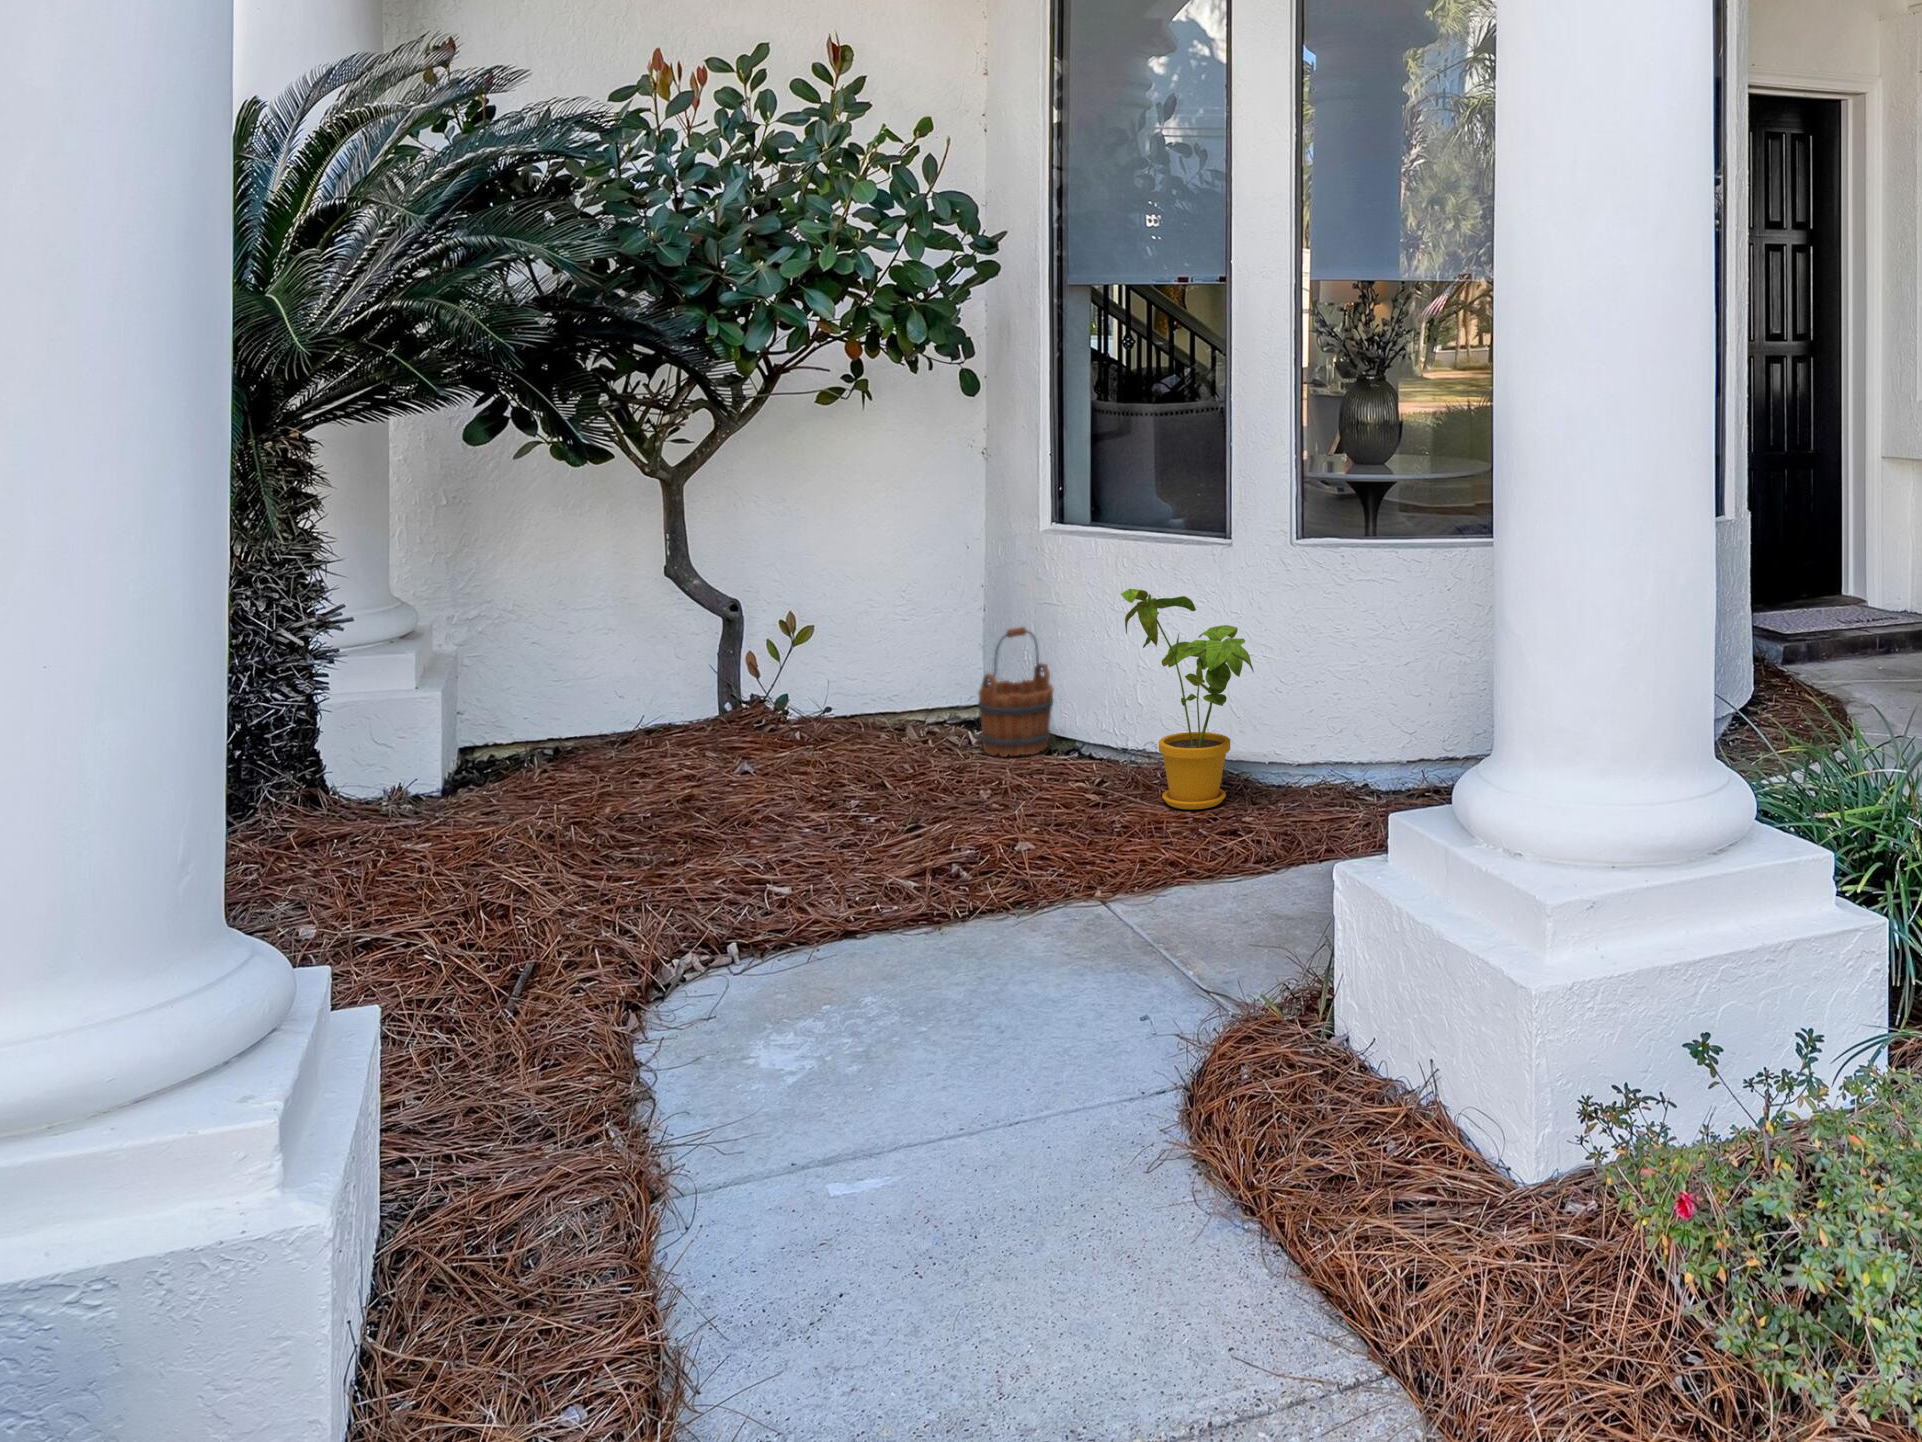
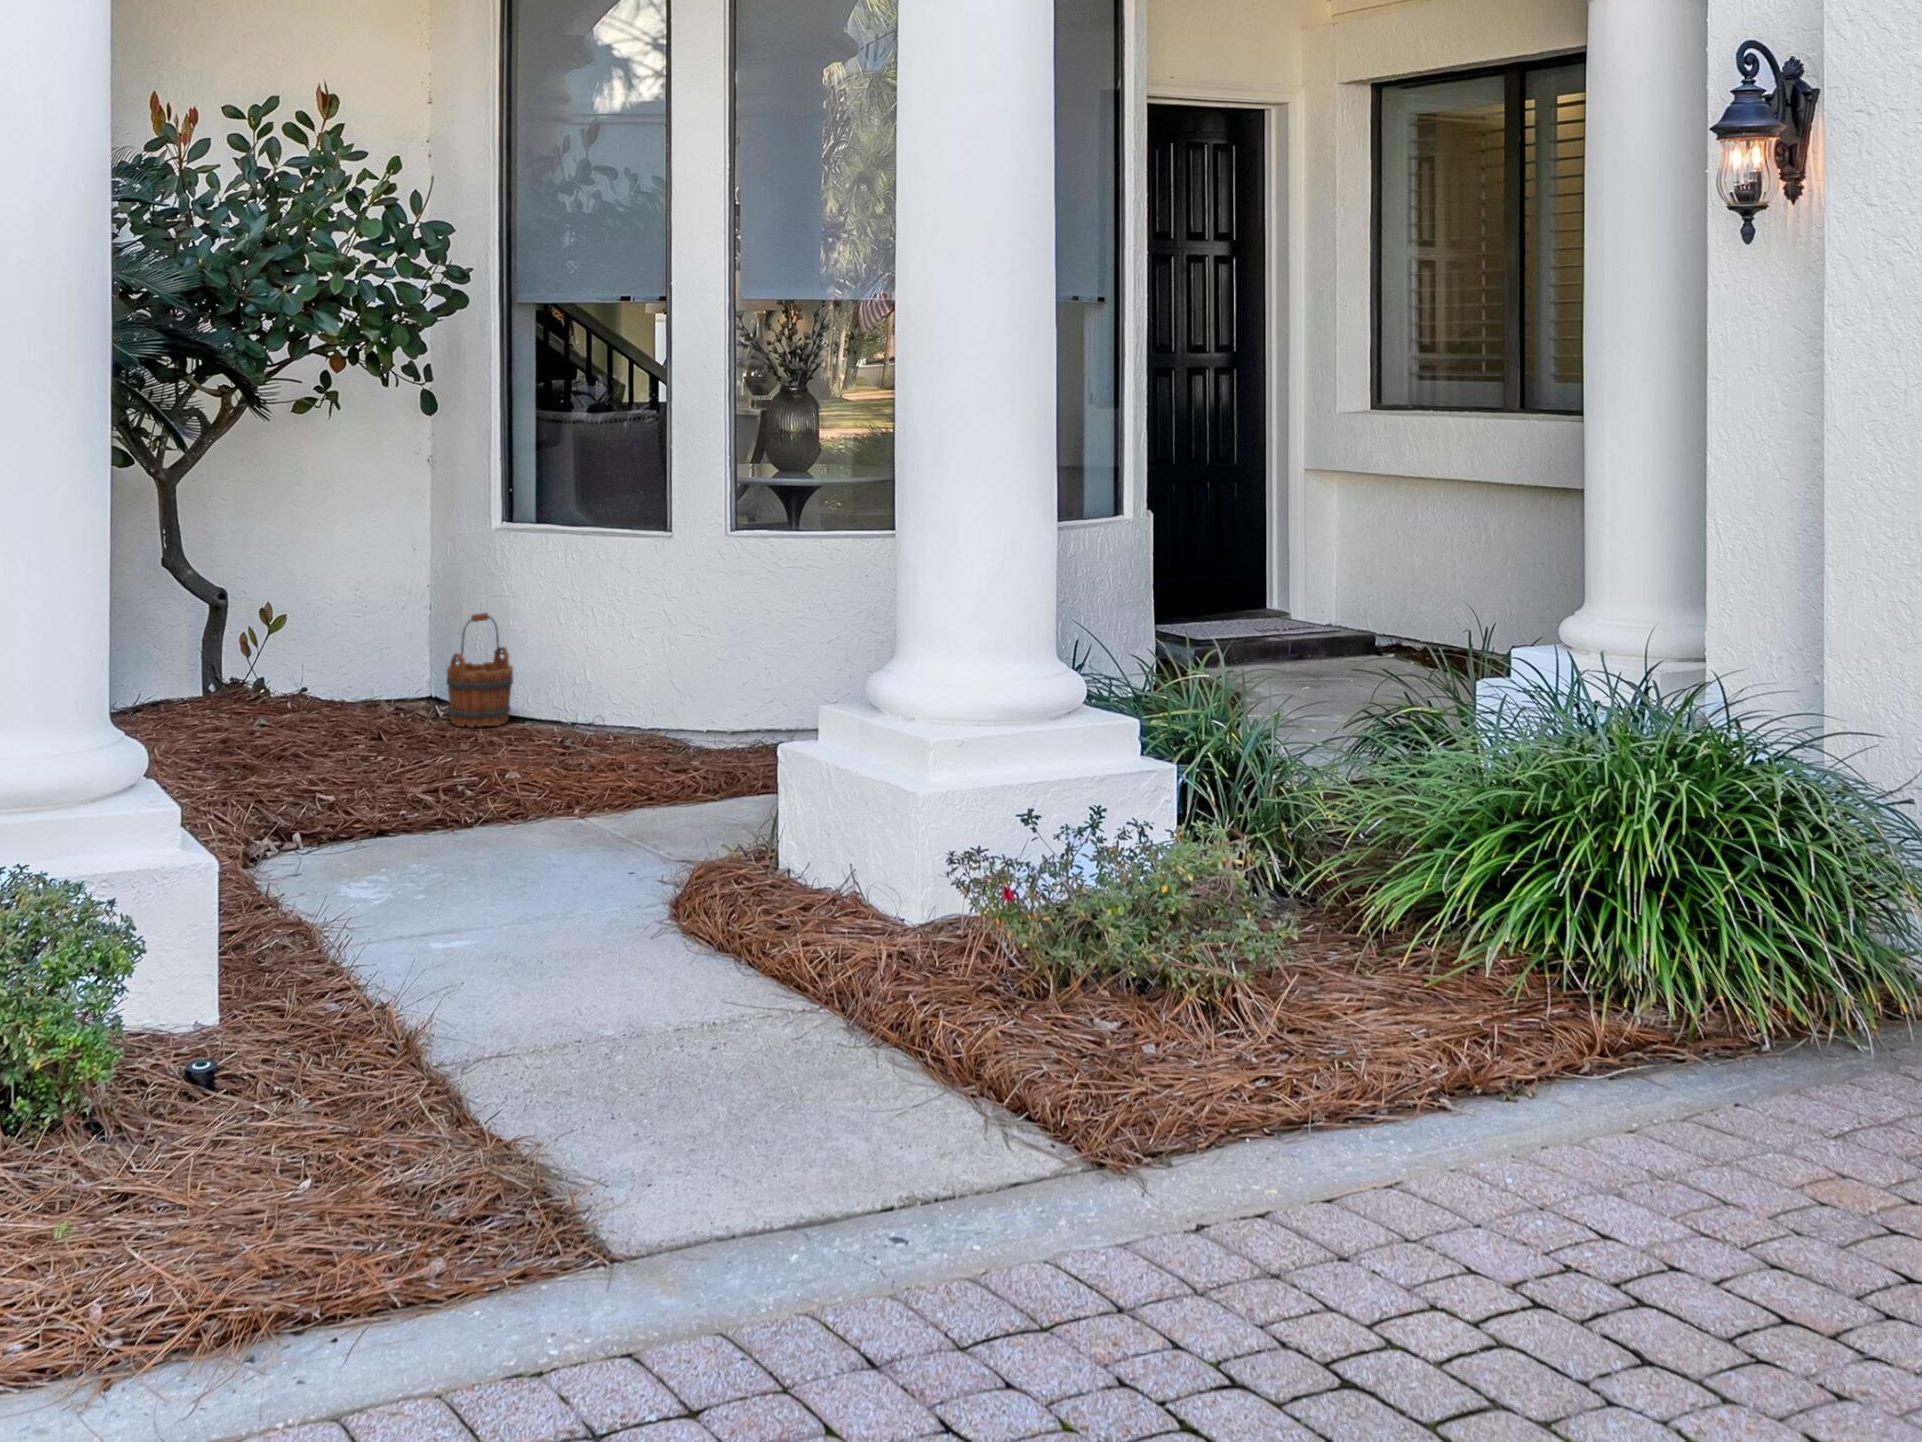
house plant: present [1121,589,1254,809] -> none [583,569,698,760]

